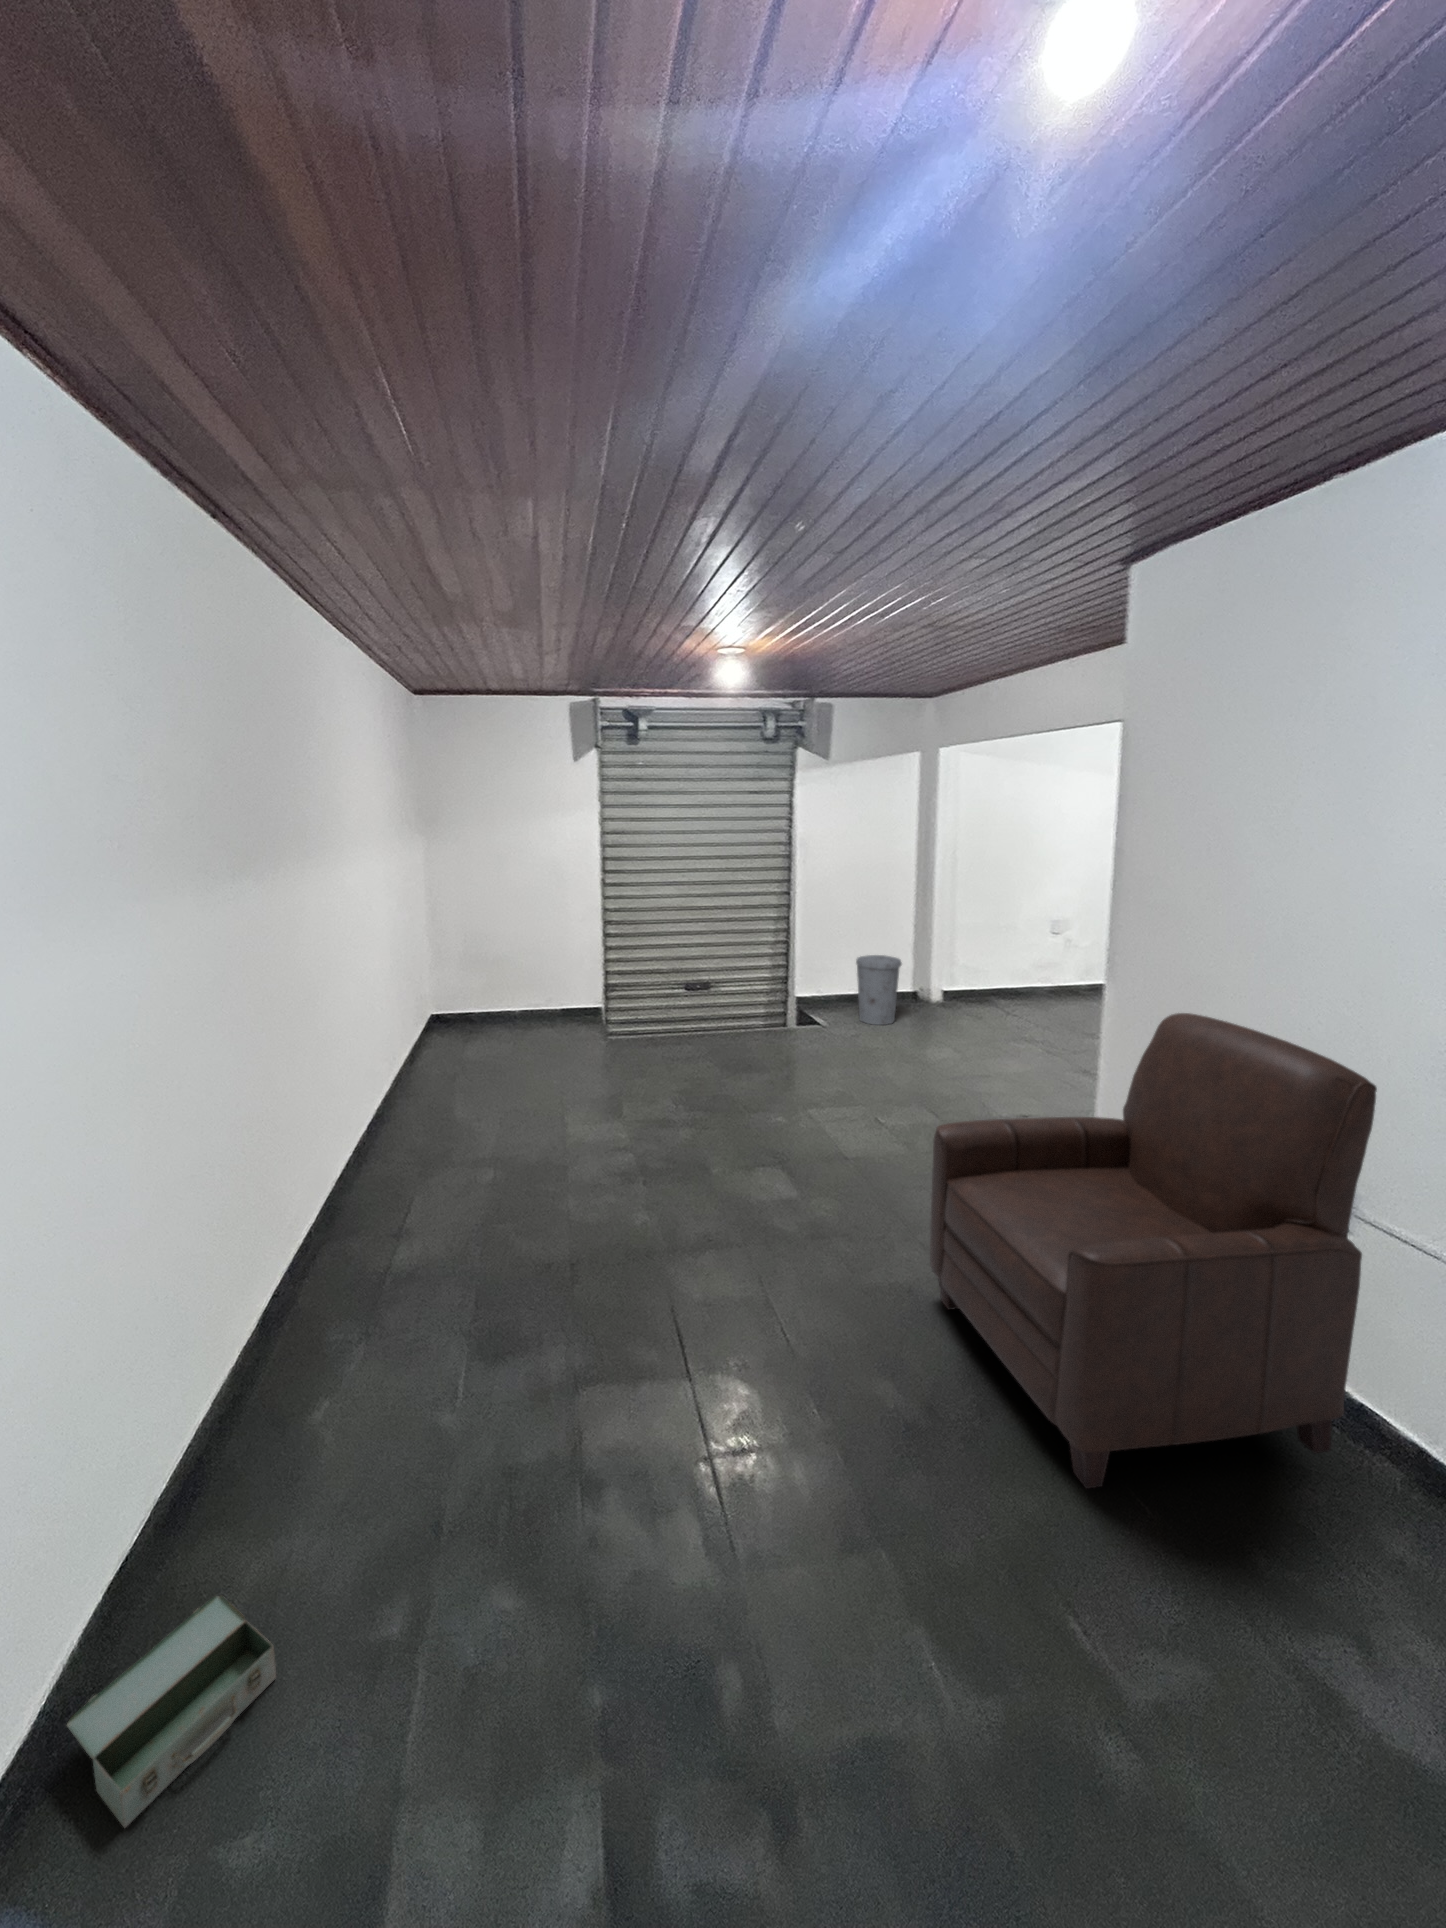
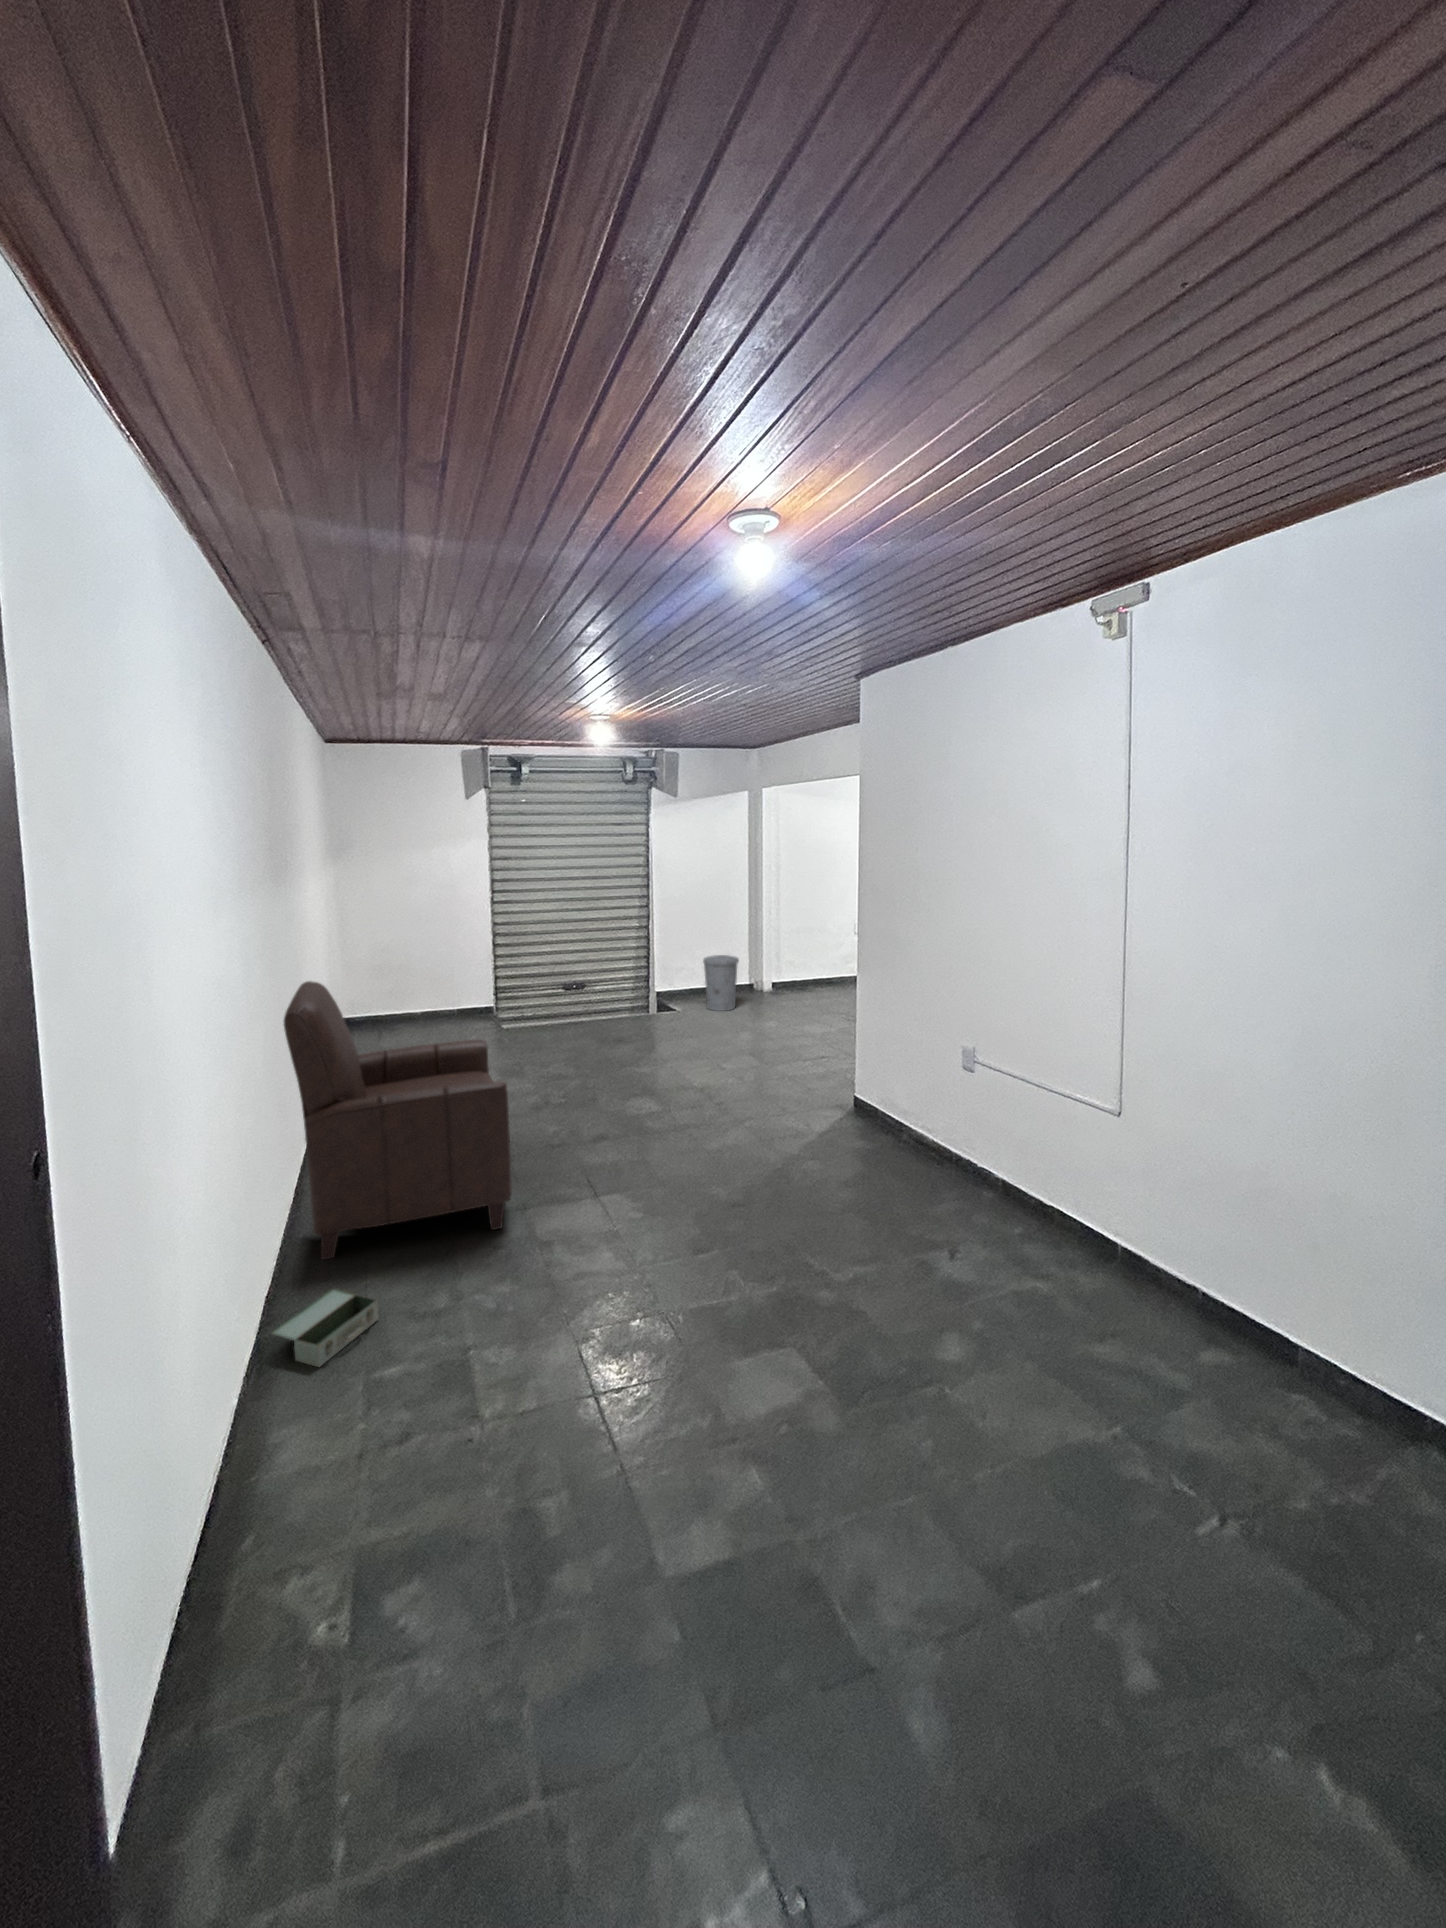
chair: present [930,1013,1377,1488] -> present [284,981,512,1260]

